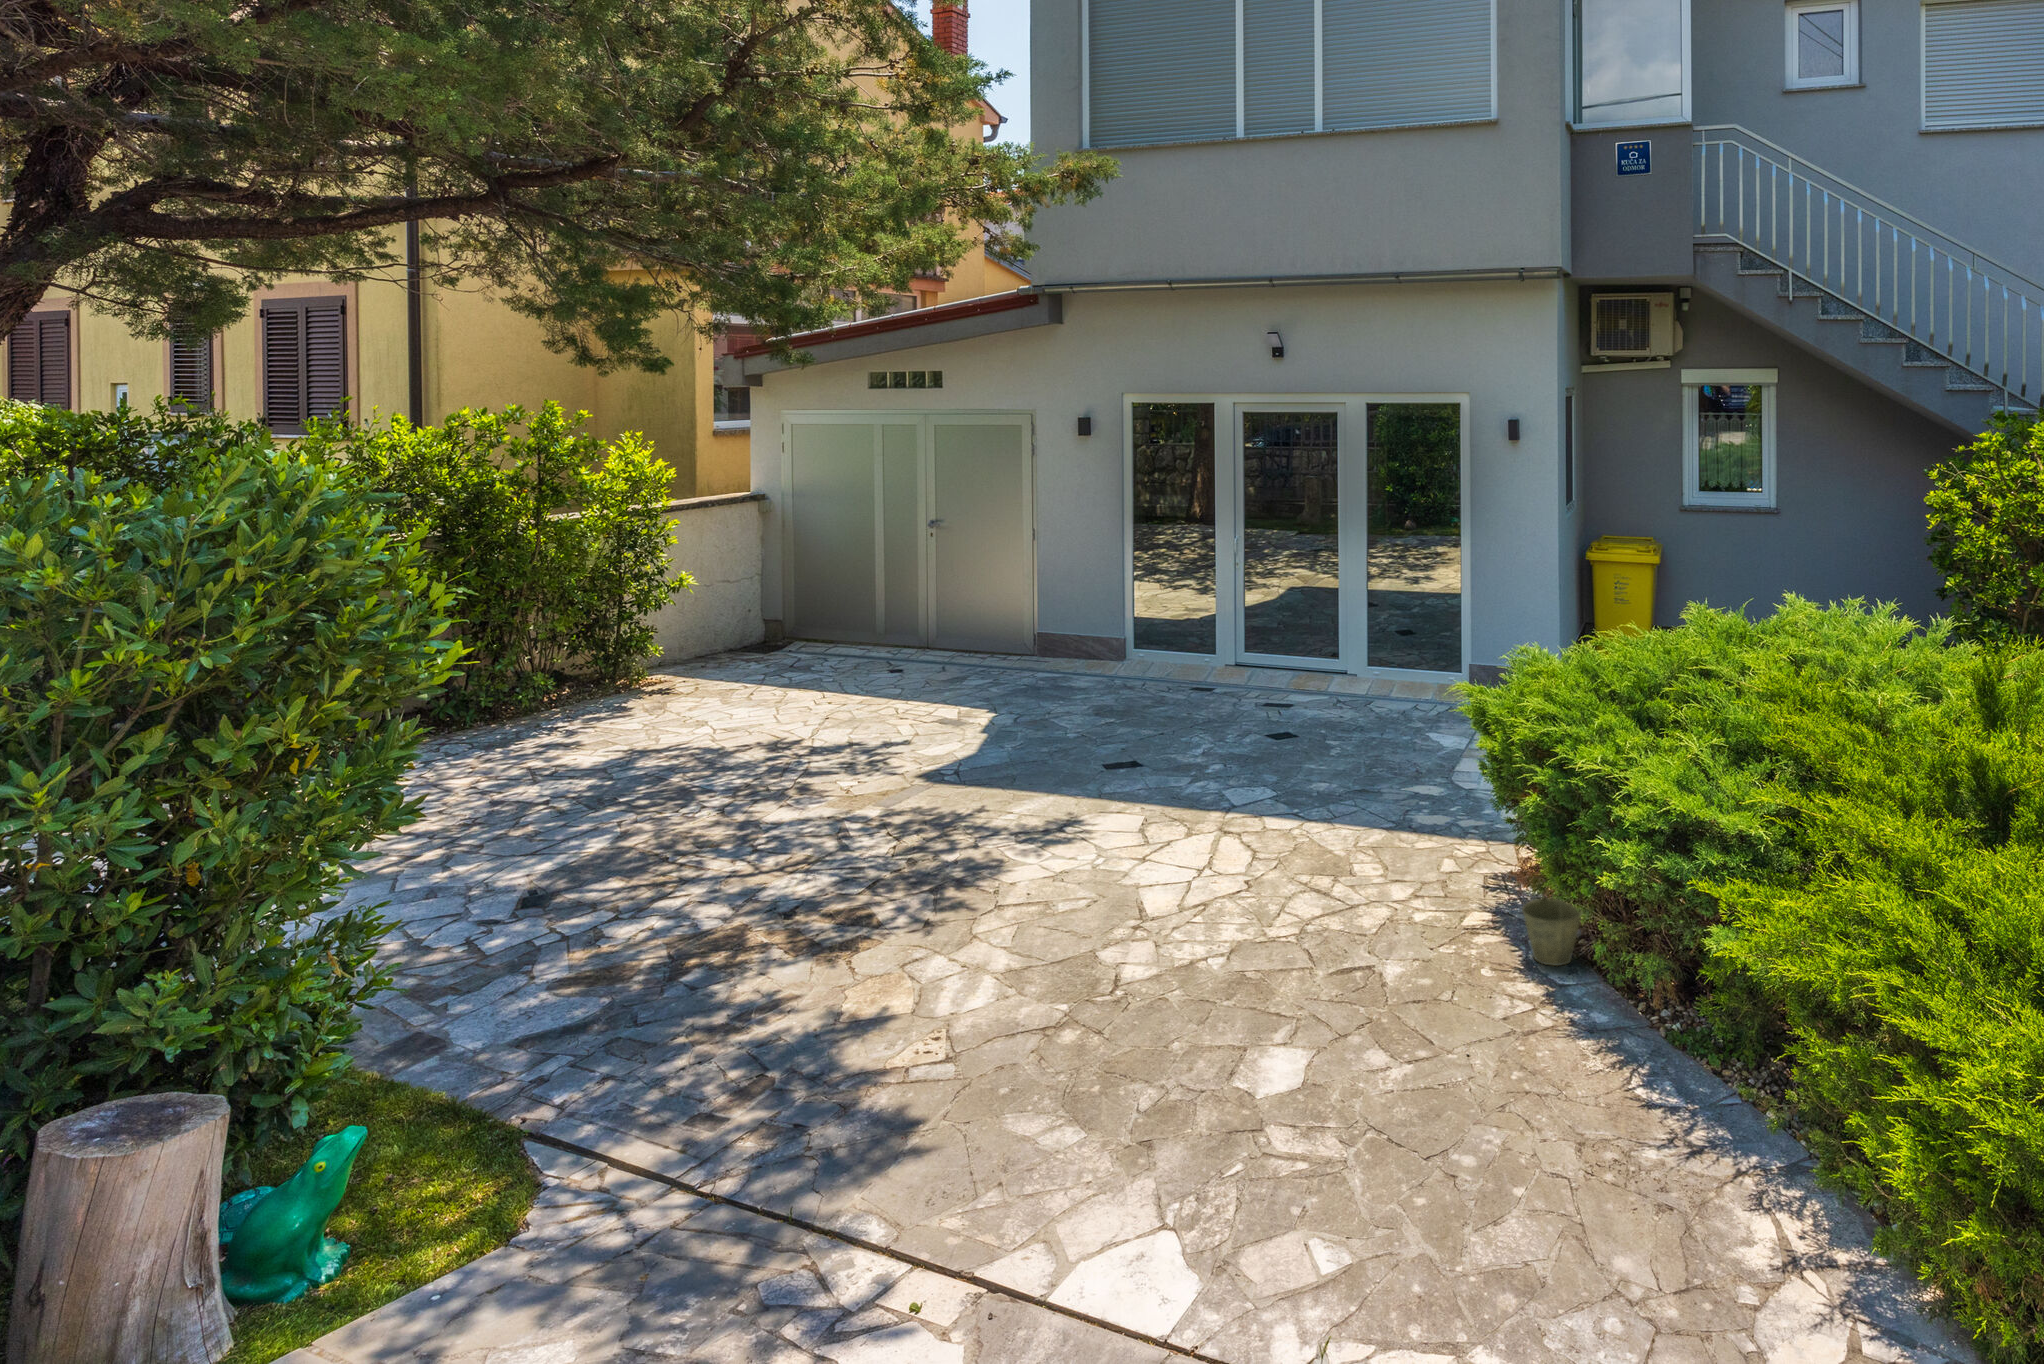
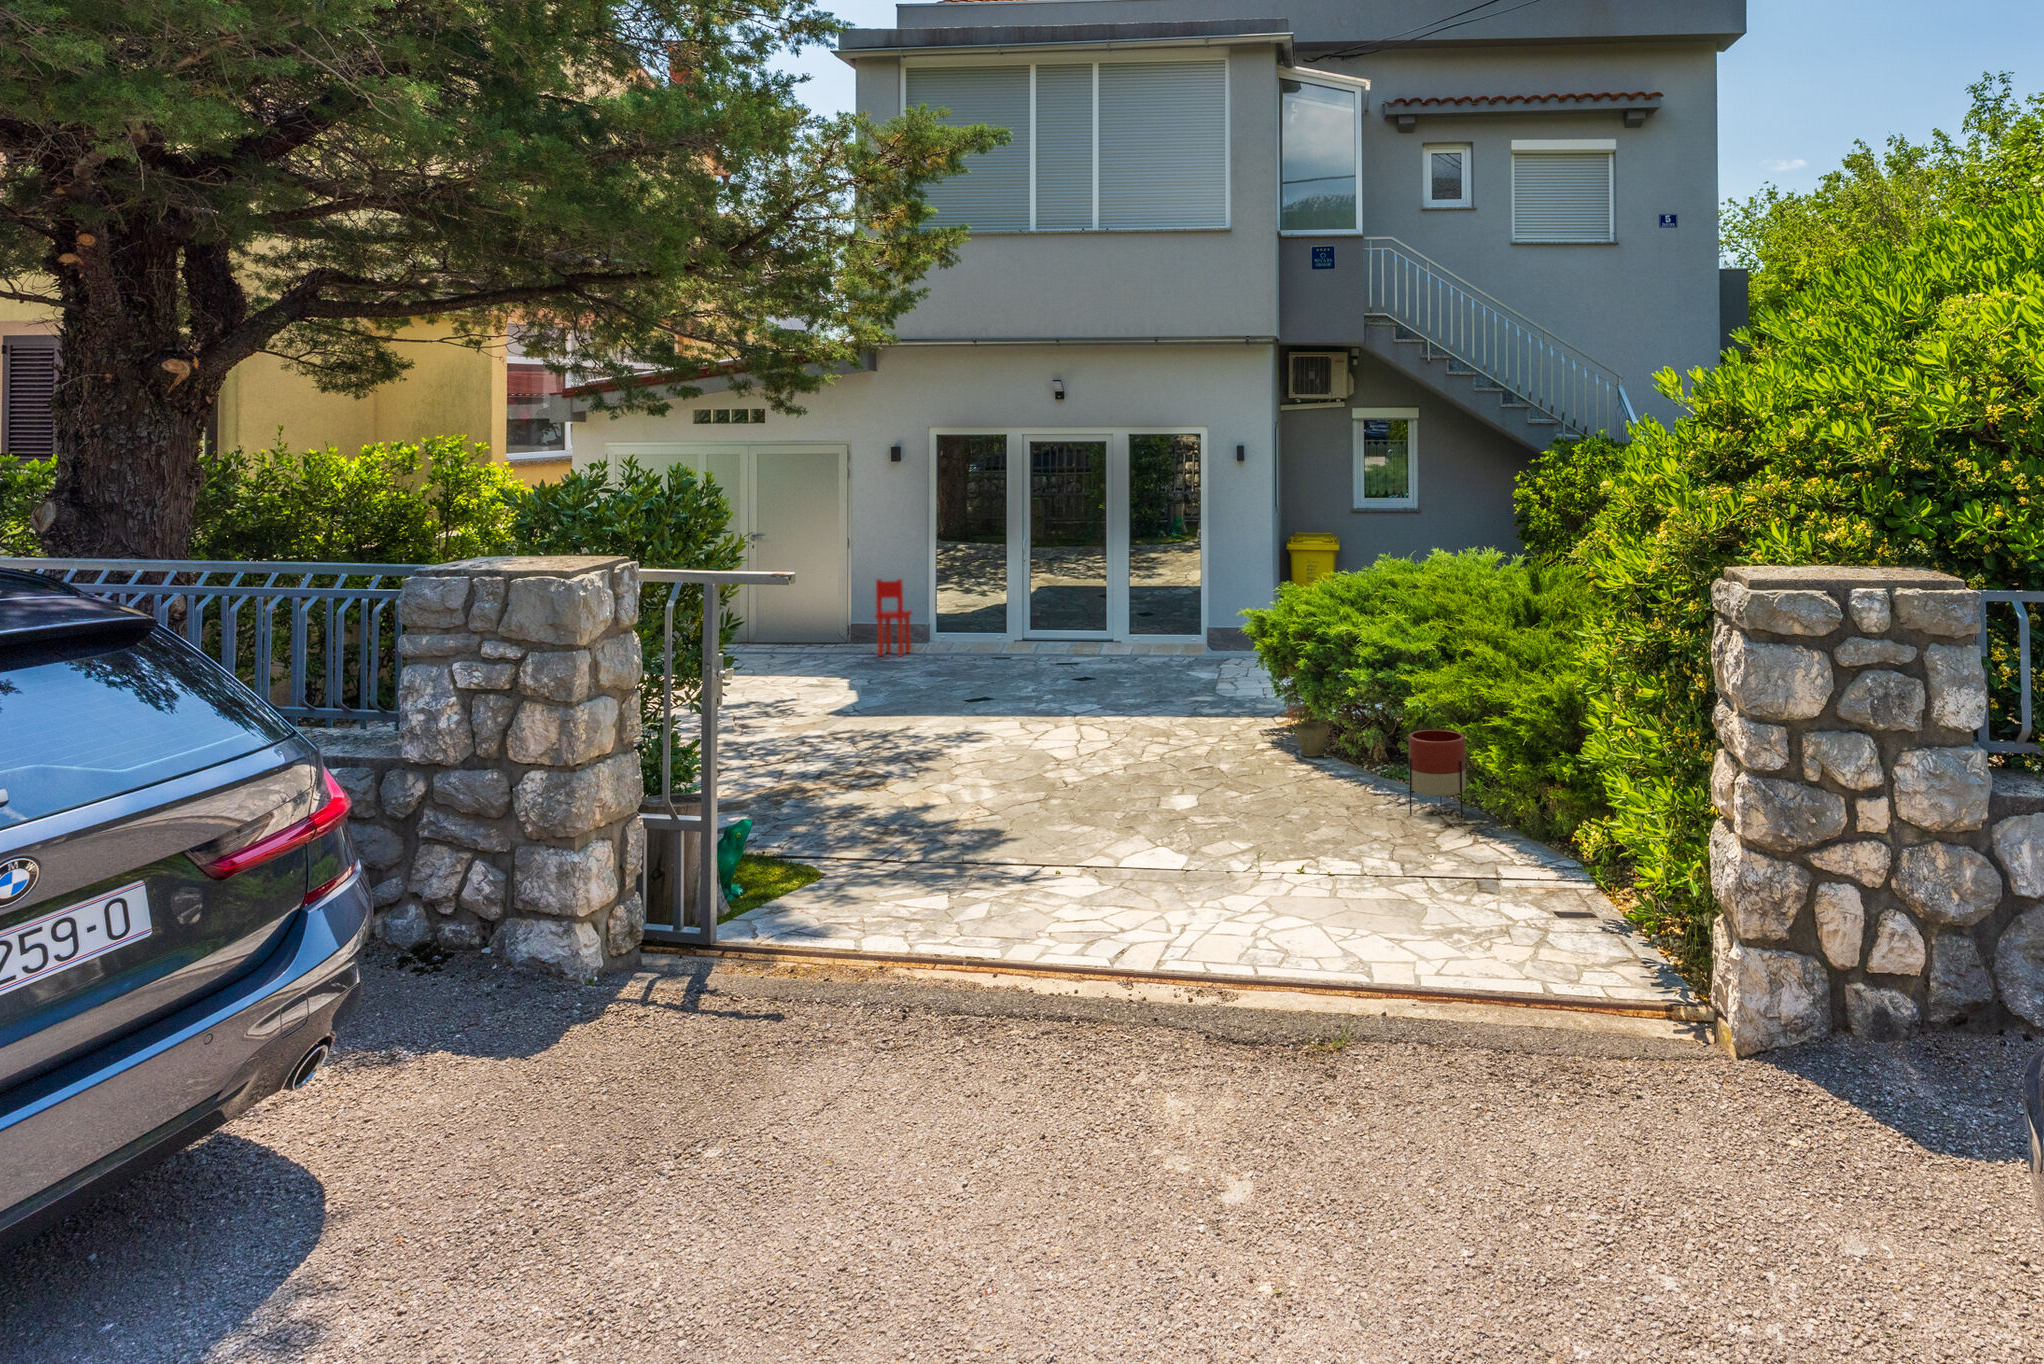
chair: none [1057,579,1104,676] -> present [875,579,912,656]
planter: none [1701,1019,1825,1238] -> present [1409,730,1466,818]

